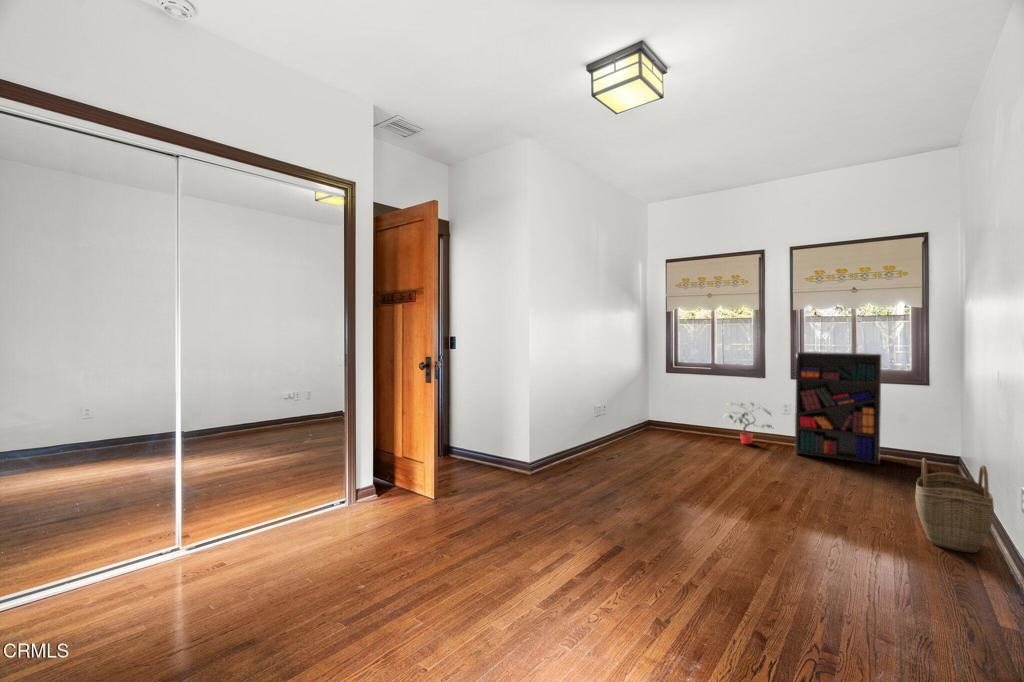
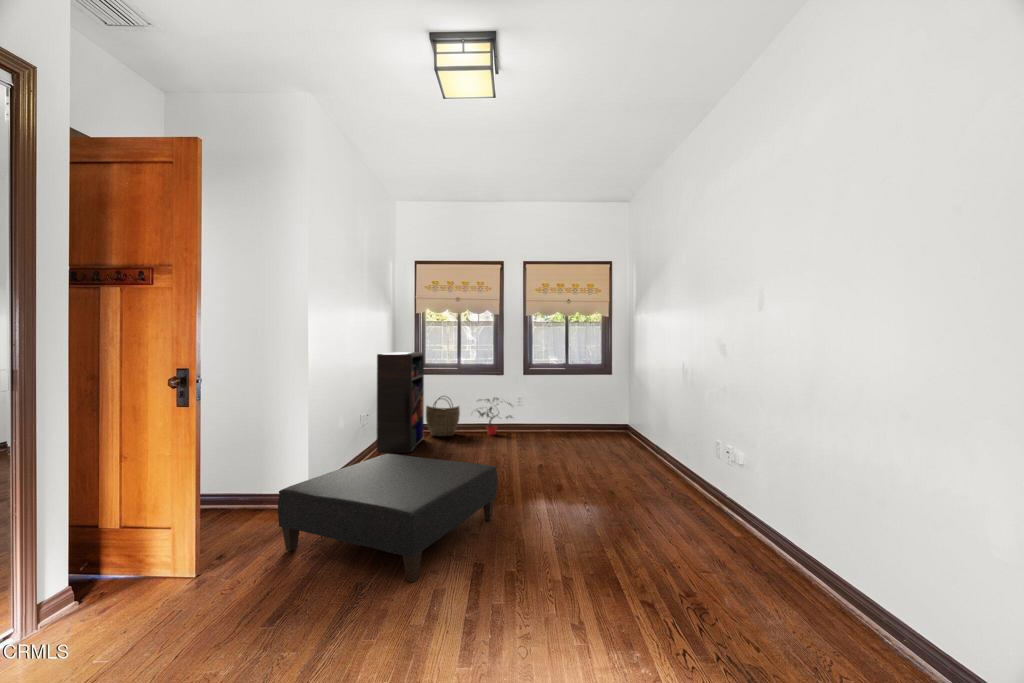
bookshelf: present [795,352,881,465] -> present [377,352,424,453]
ottoman: none [487,440,673,543] -> present [278,454,497,582]
woven basket: present [915,458,994,553] -> present [426,396,460,436]

